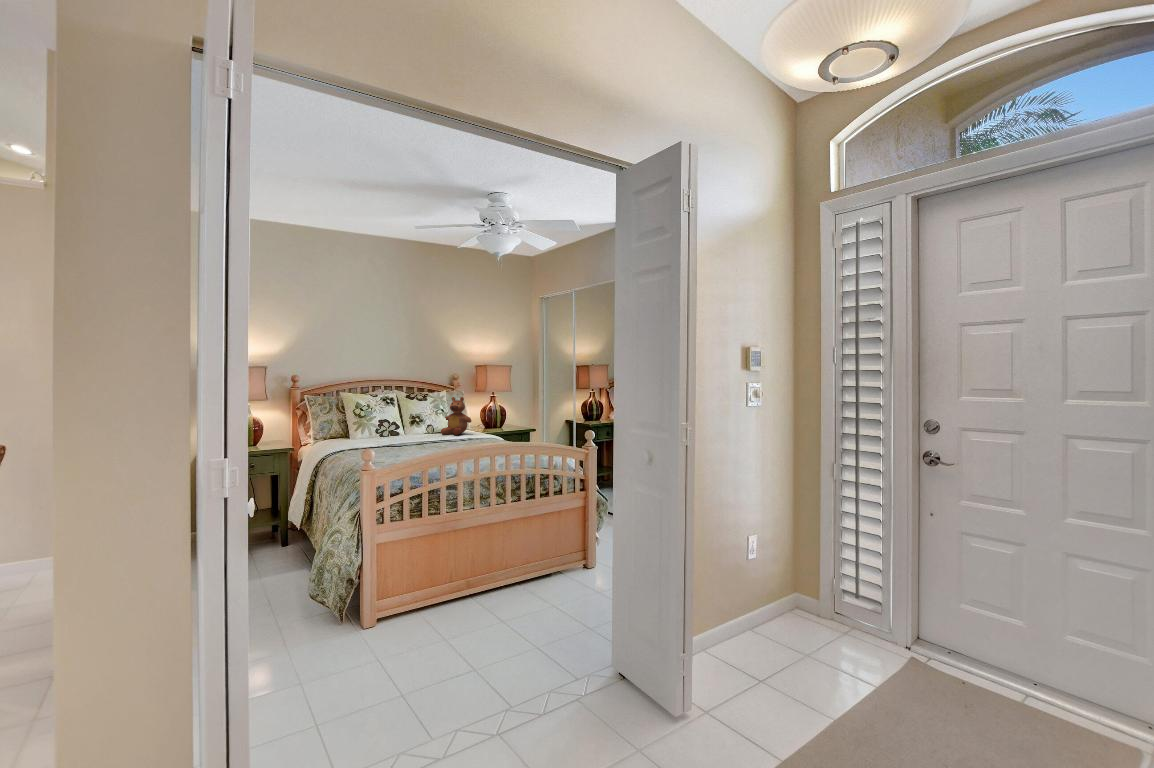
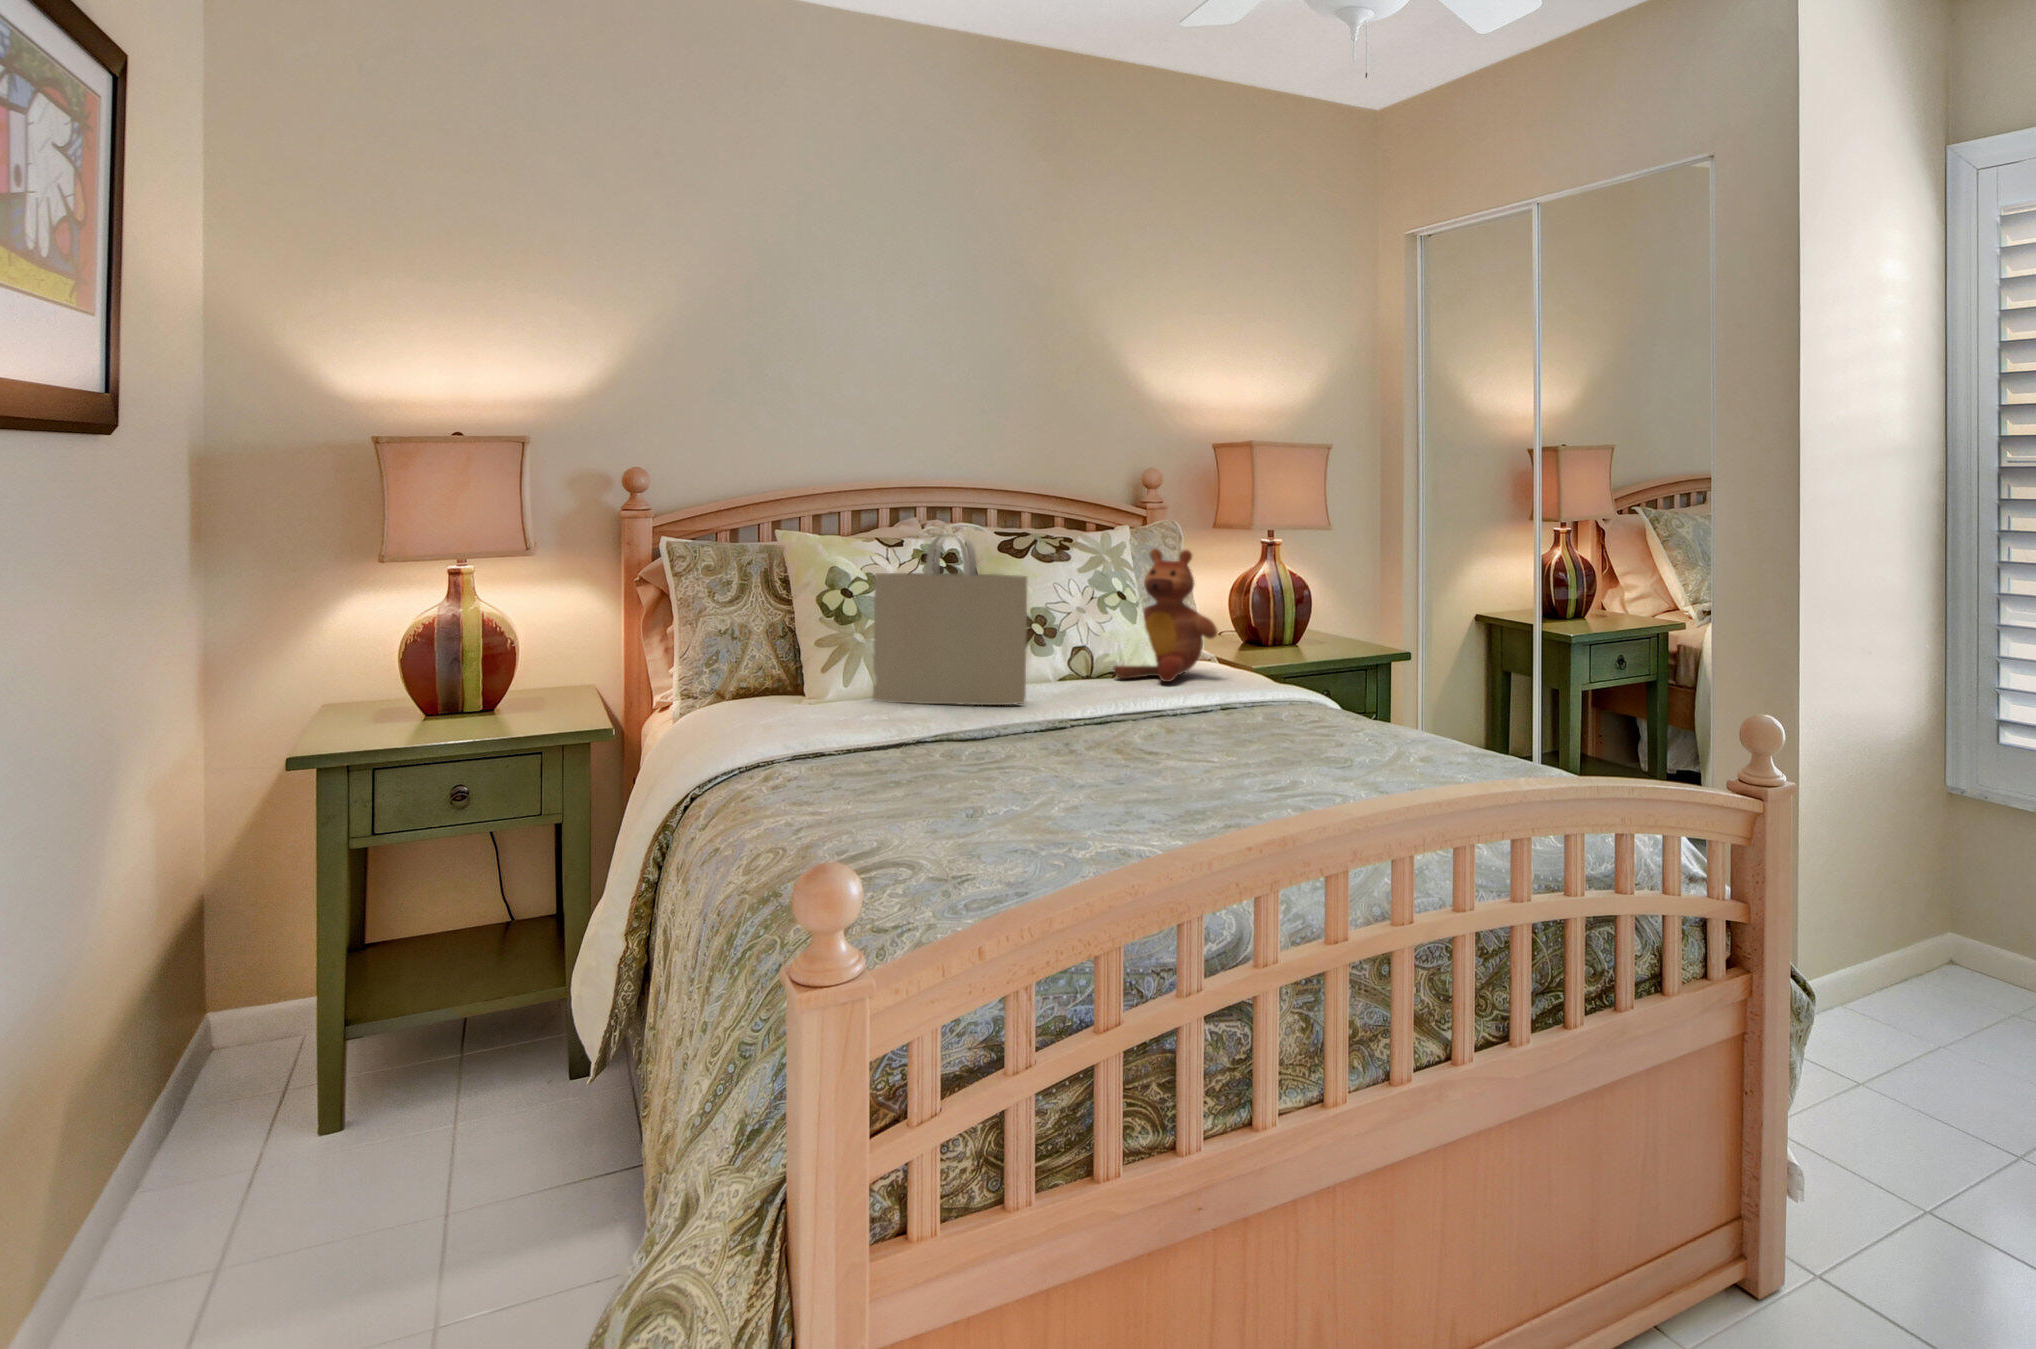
tote bag: none [370,392,414,440] -> present [873,533,1027,705]

